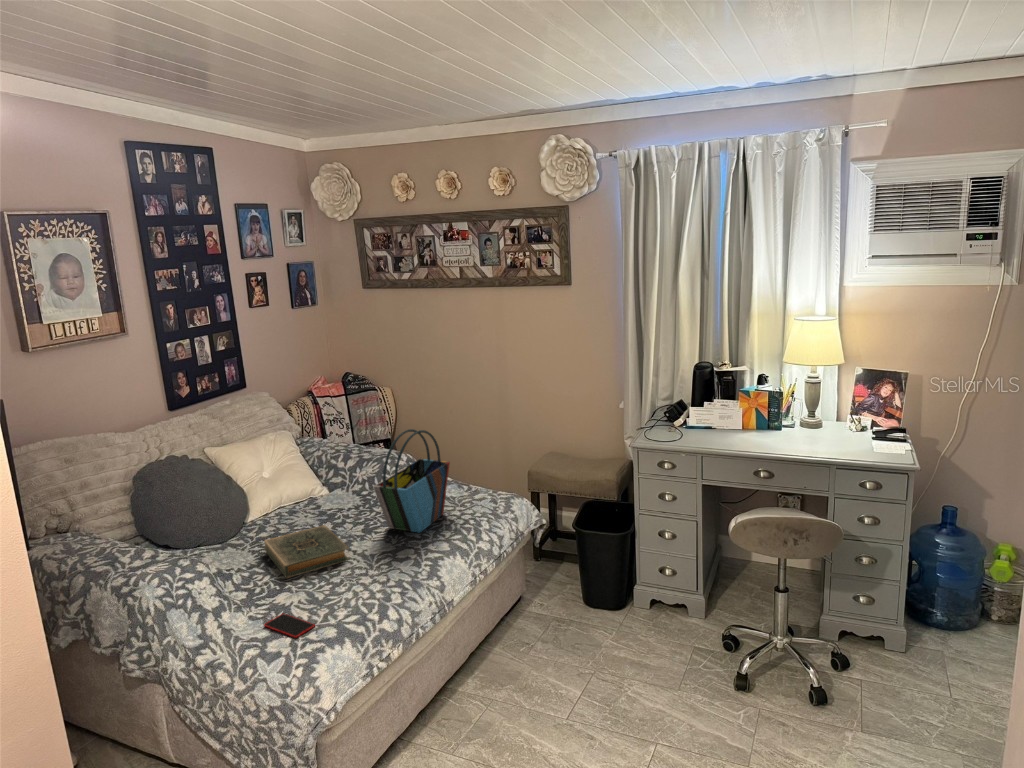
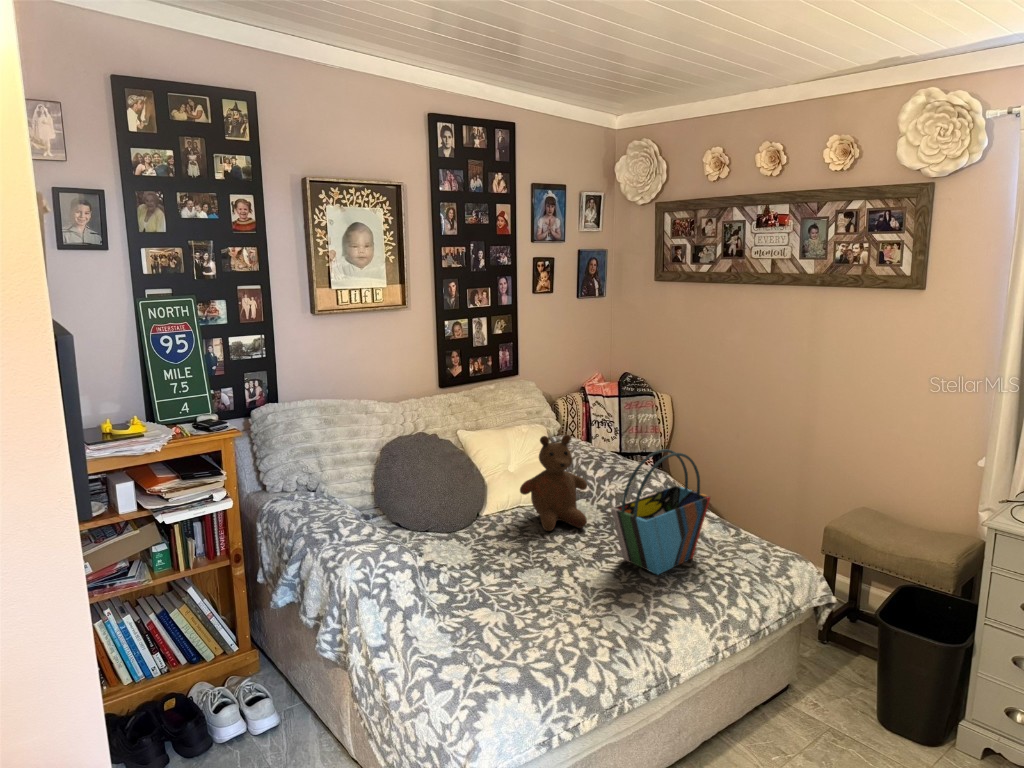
teddy bear: none [280,433,348,522] -> present [520,435,587,531]
hardback book: present [264,525,349,578] -> none [486,539,569,592]
smartphone: present [264,613,315,638] -> none [448,635,499,672]

